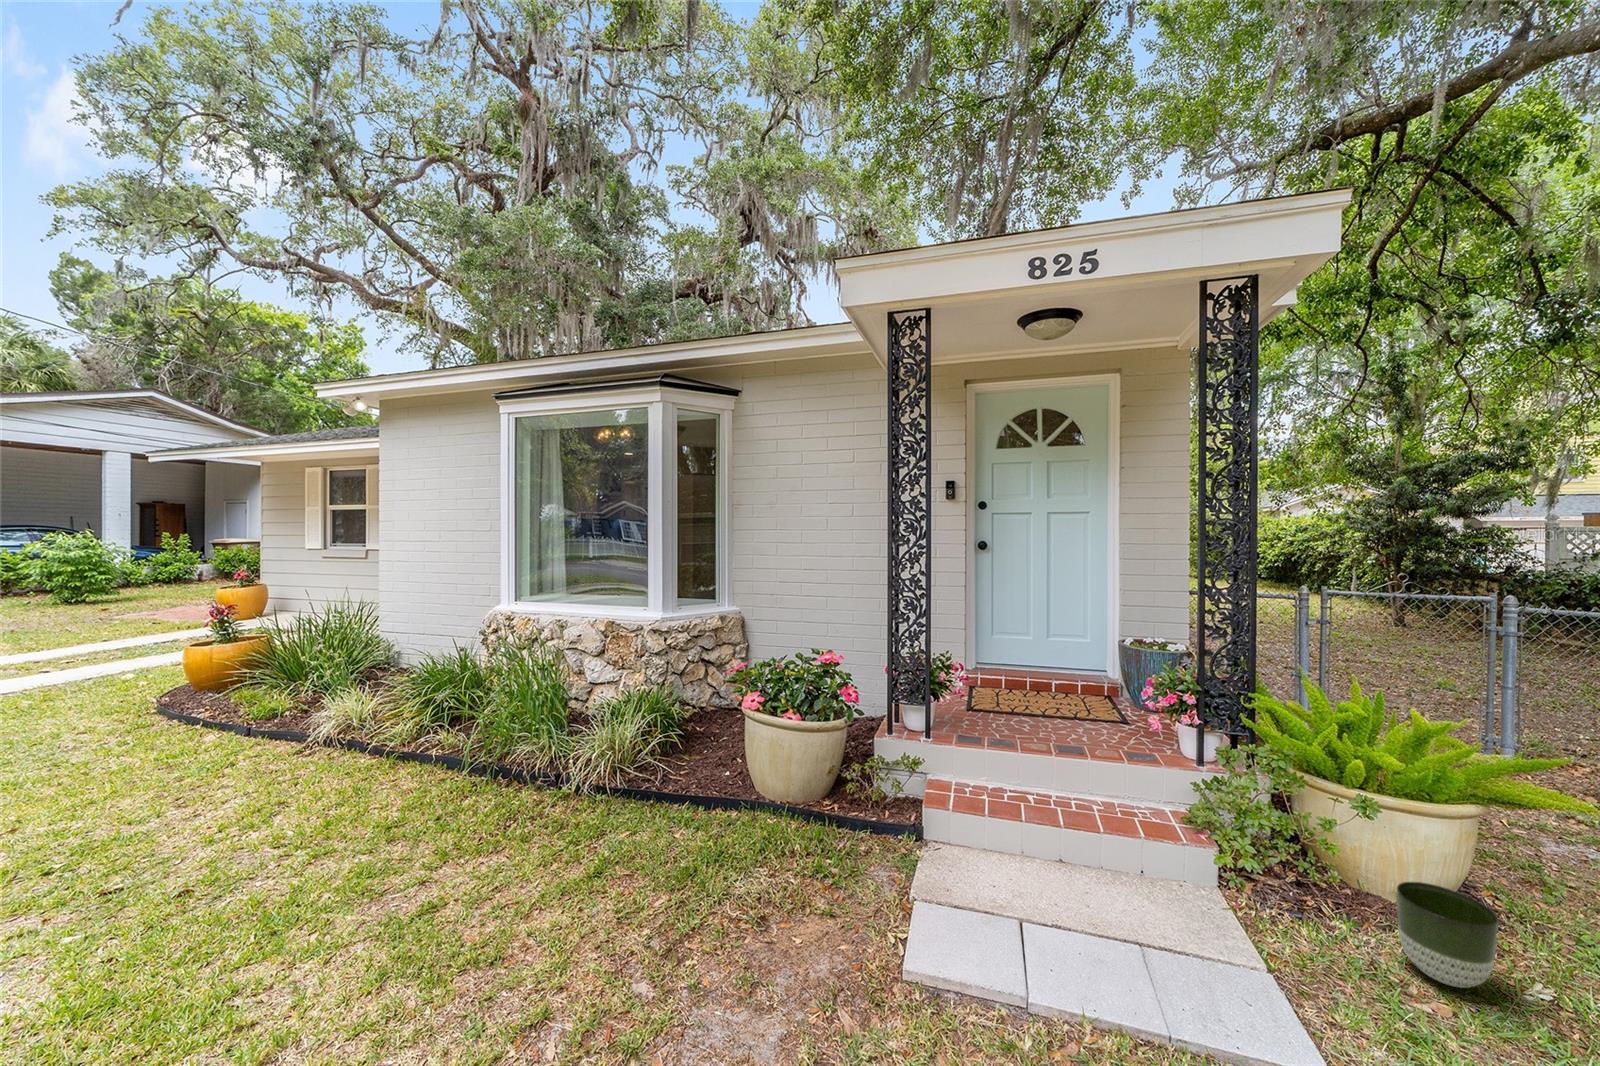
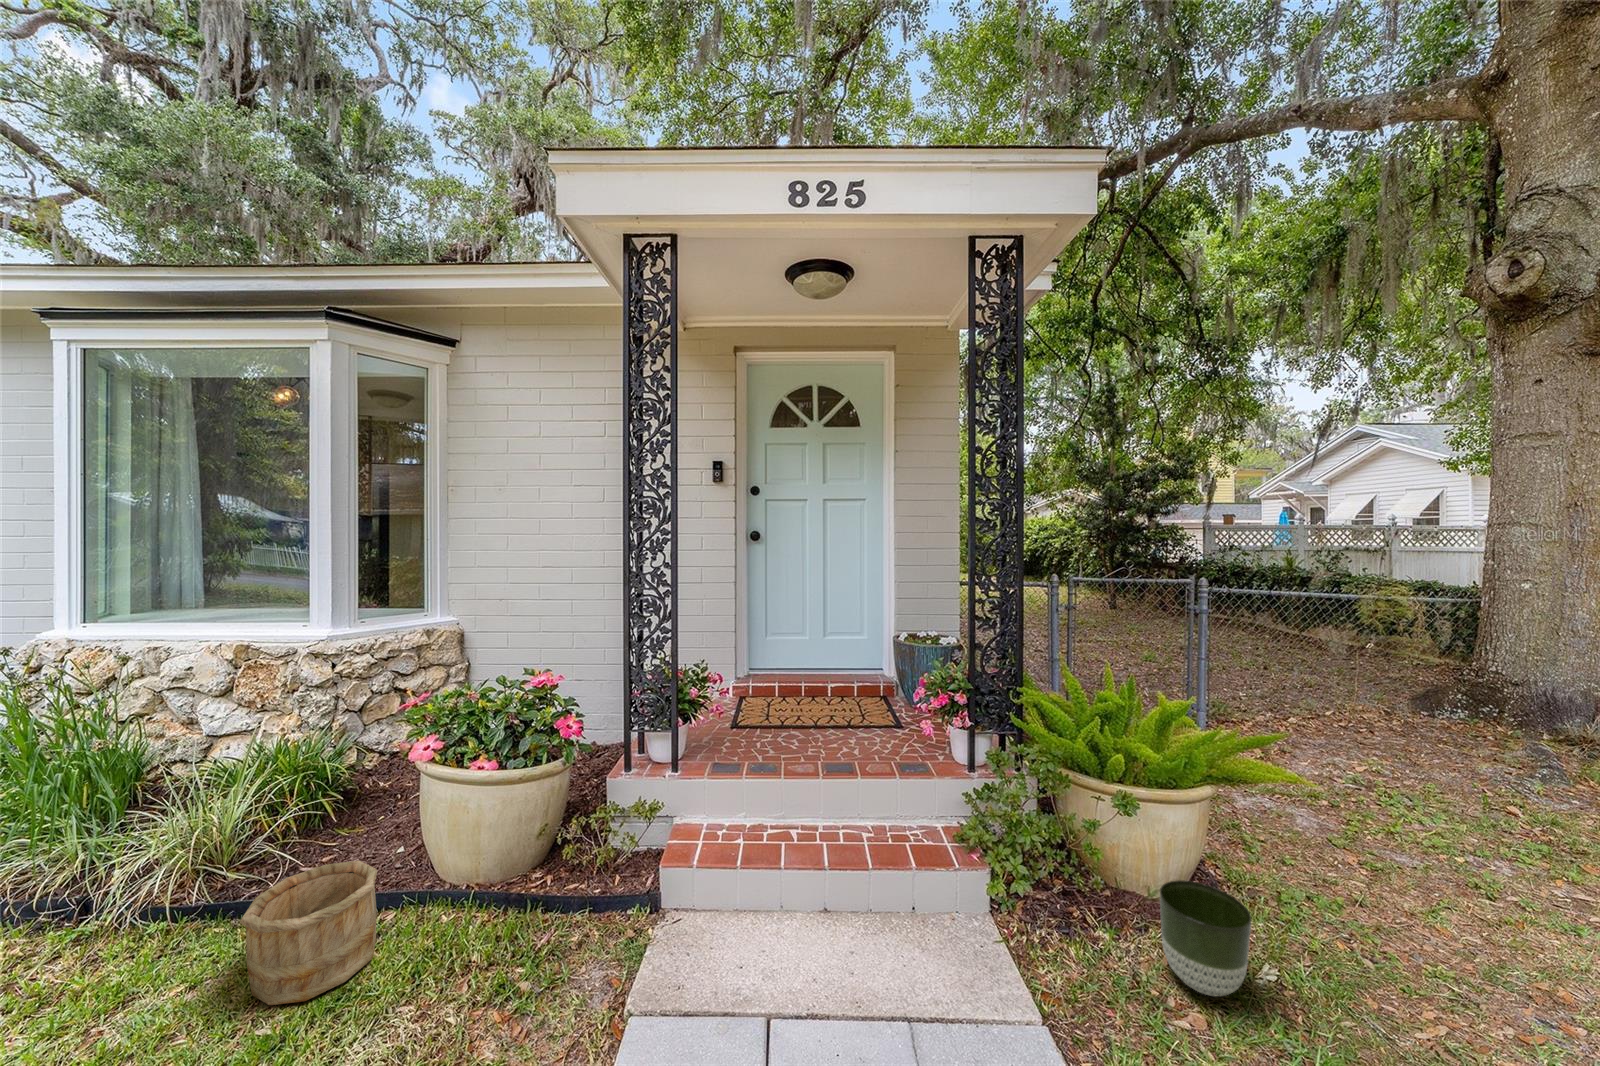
wooden bucket: none [666,772,736,854] -> present [240,861,377,1005]

